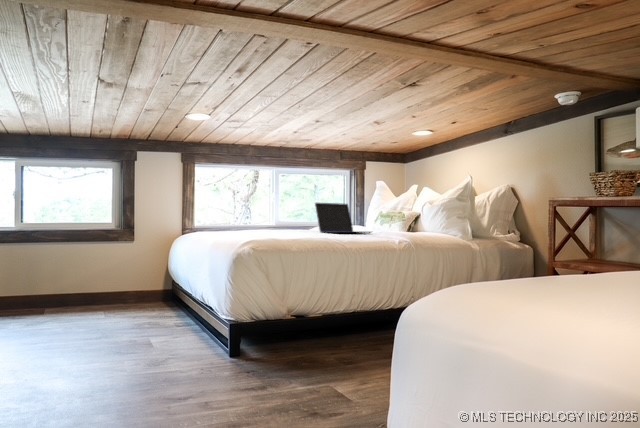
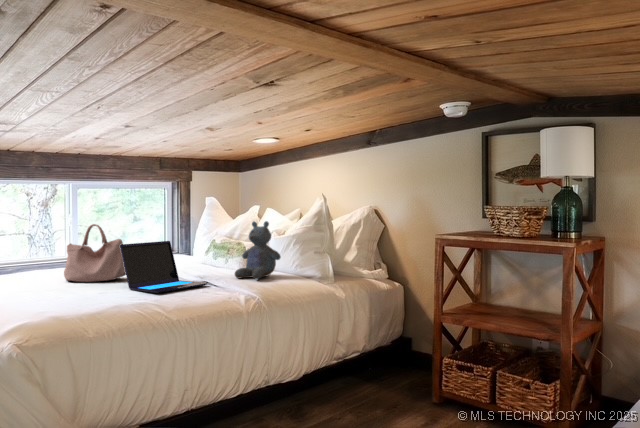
stuffed bear: none [393,190,427,232] -> present [235,221,281,279]
handbag: none [278,191,320,230] -> present [64,224,126,282]

